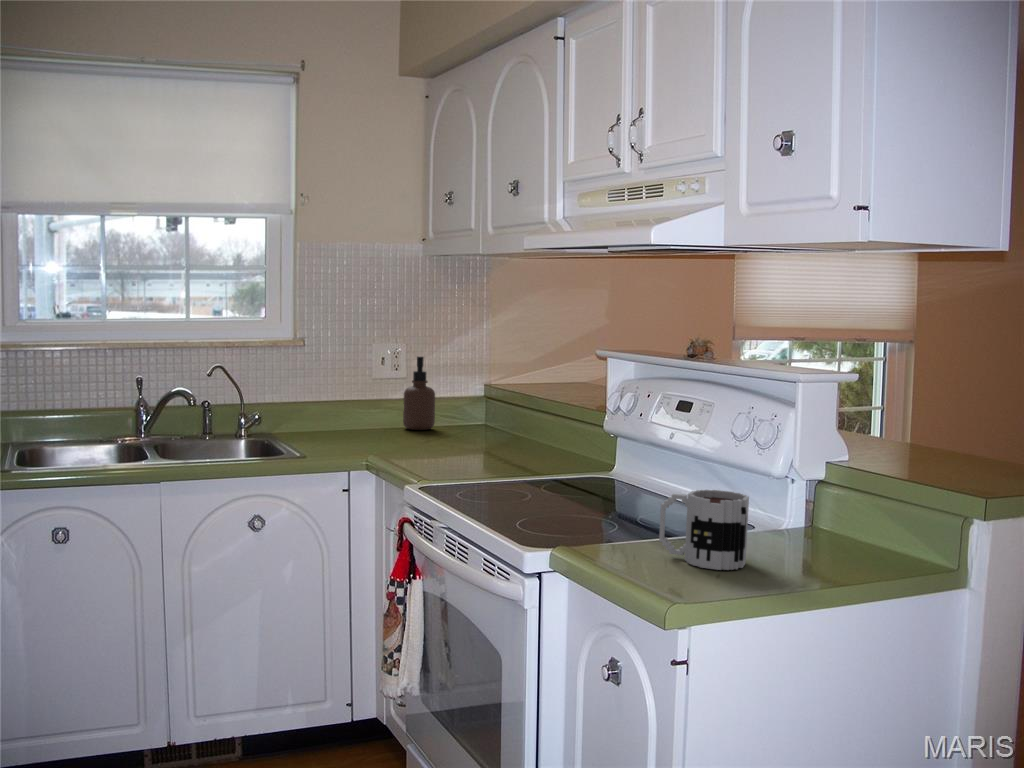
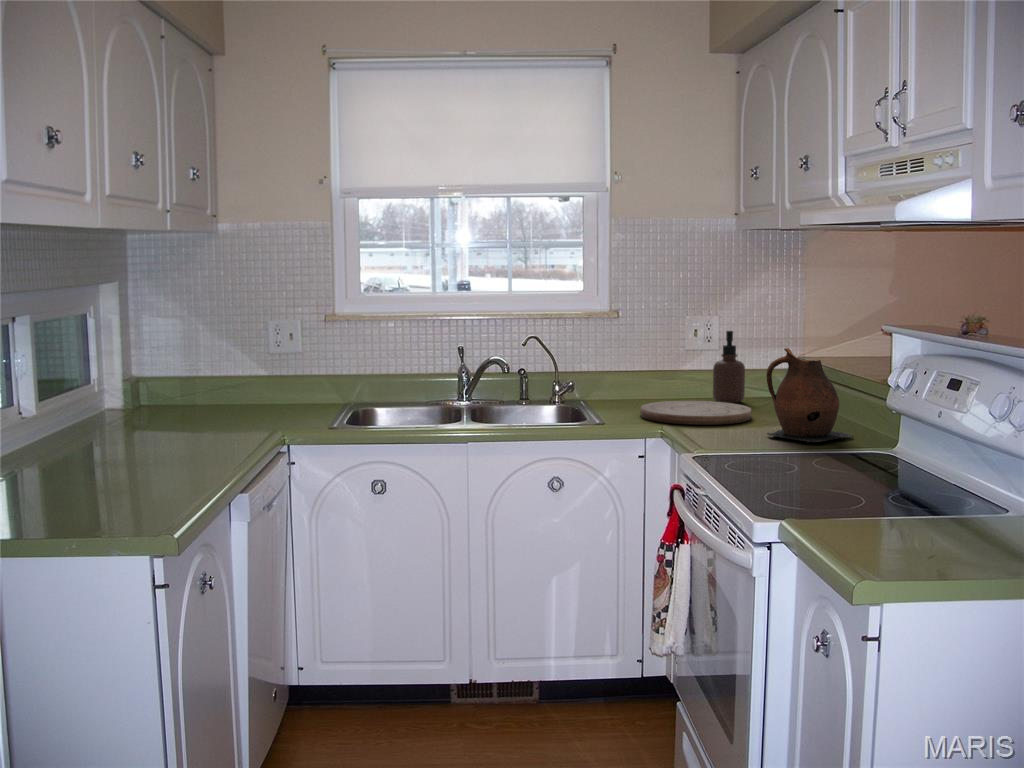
ceramic pitcher: none [479,372,561,467] -> present [766,348,853,443]
cutting board: none [339,428,453,452] -> present [640,401,751,425]
mug: present [659,490,749,570] -> none [882,473,975,555]

